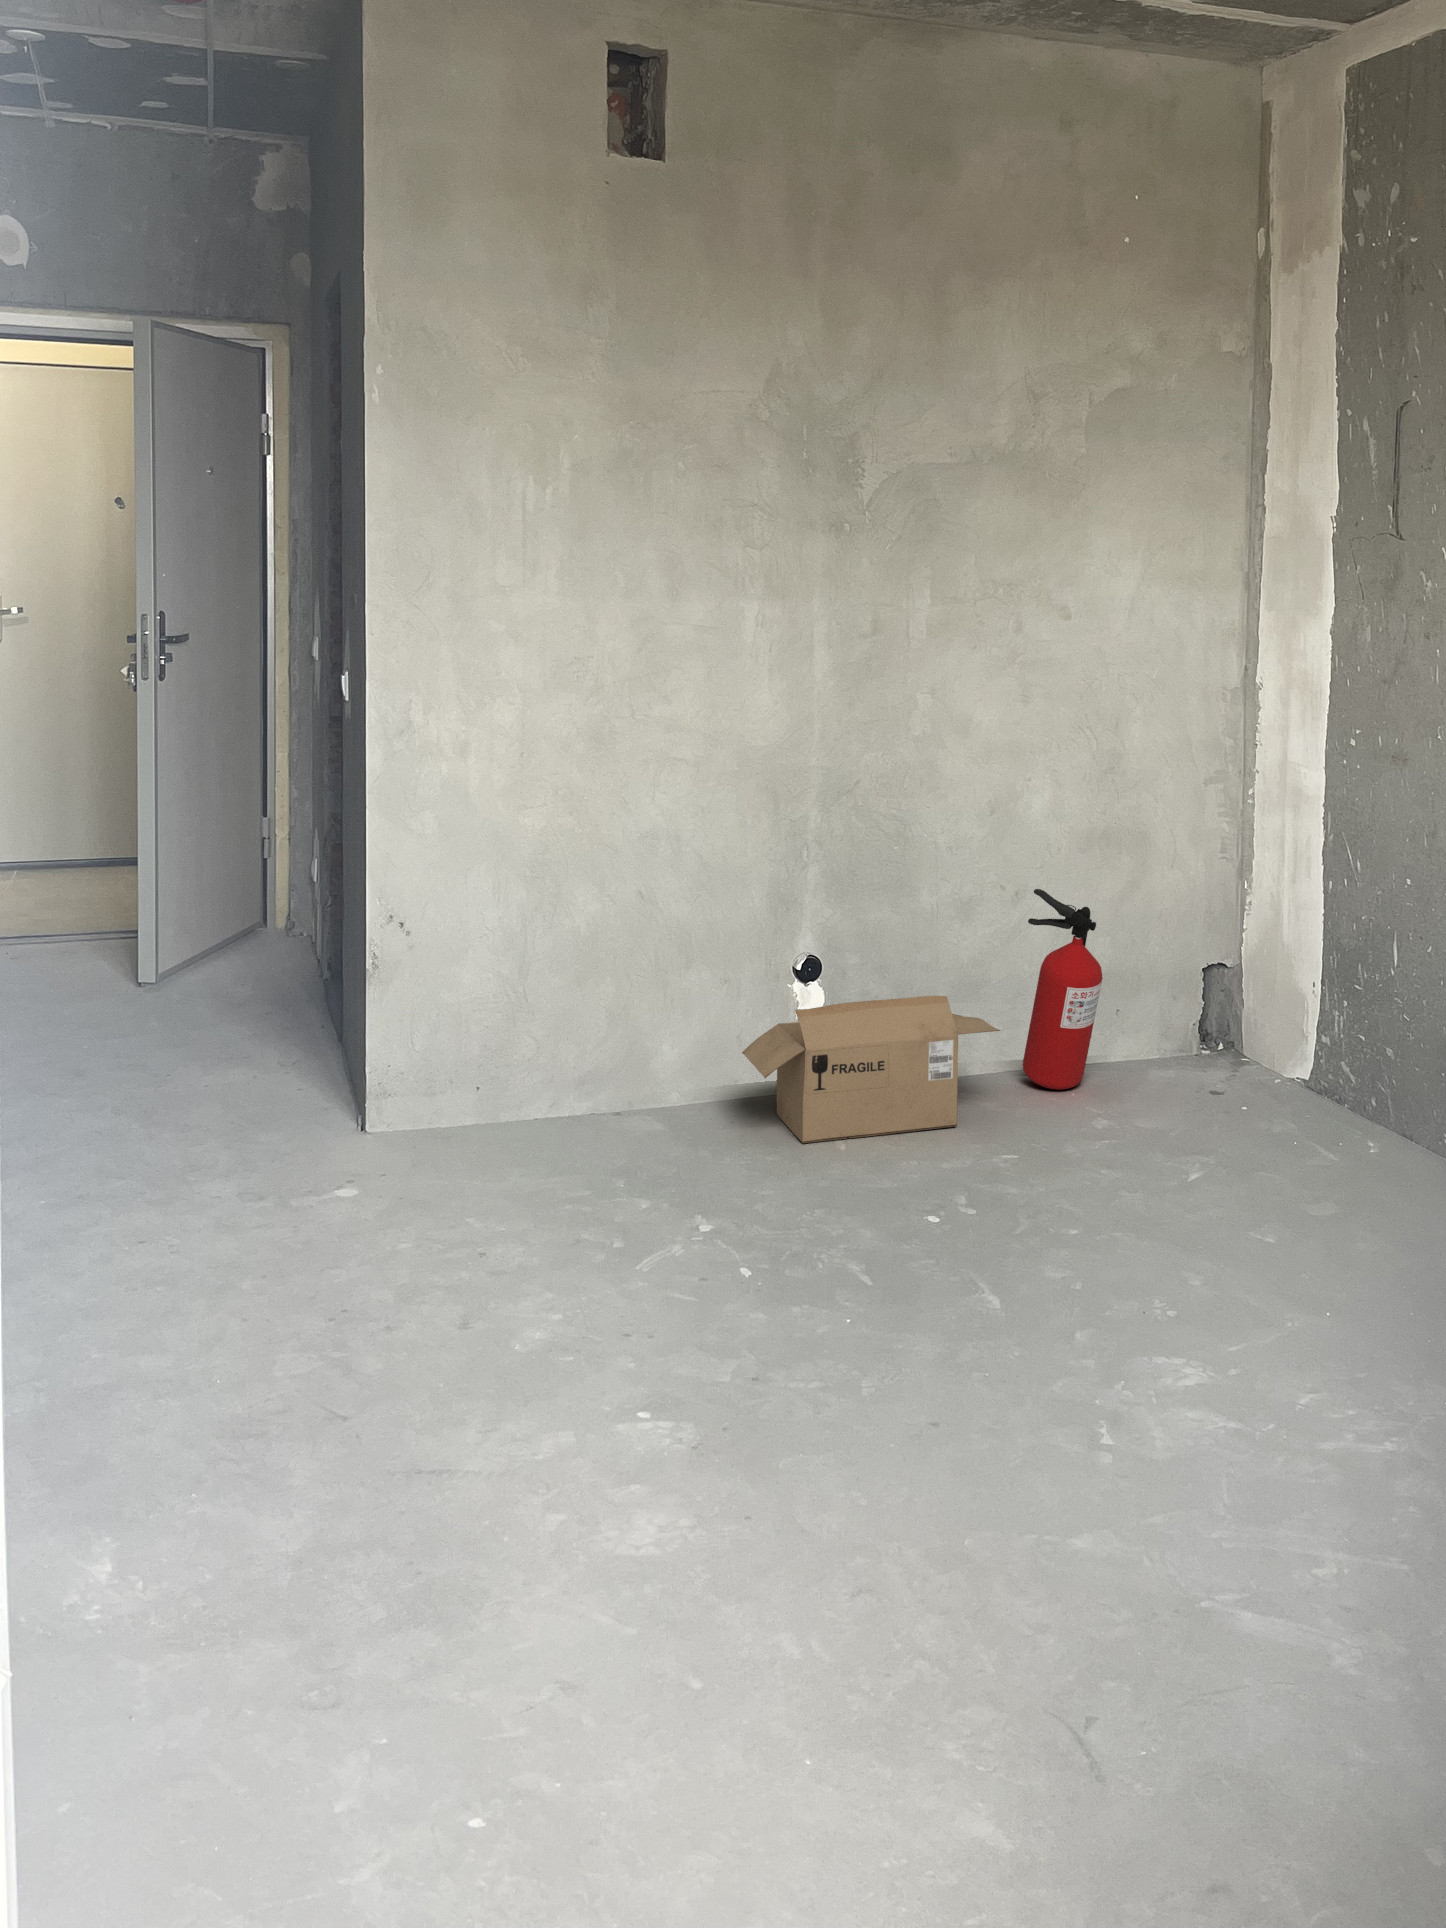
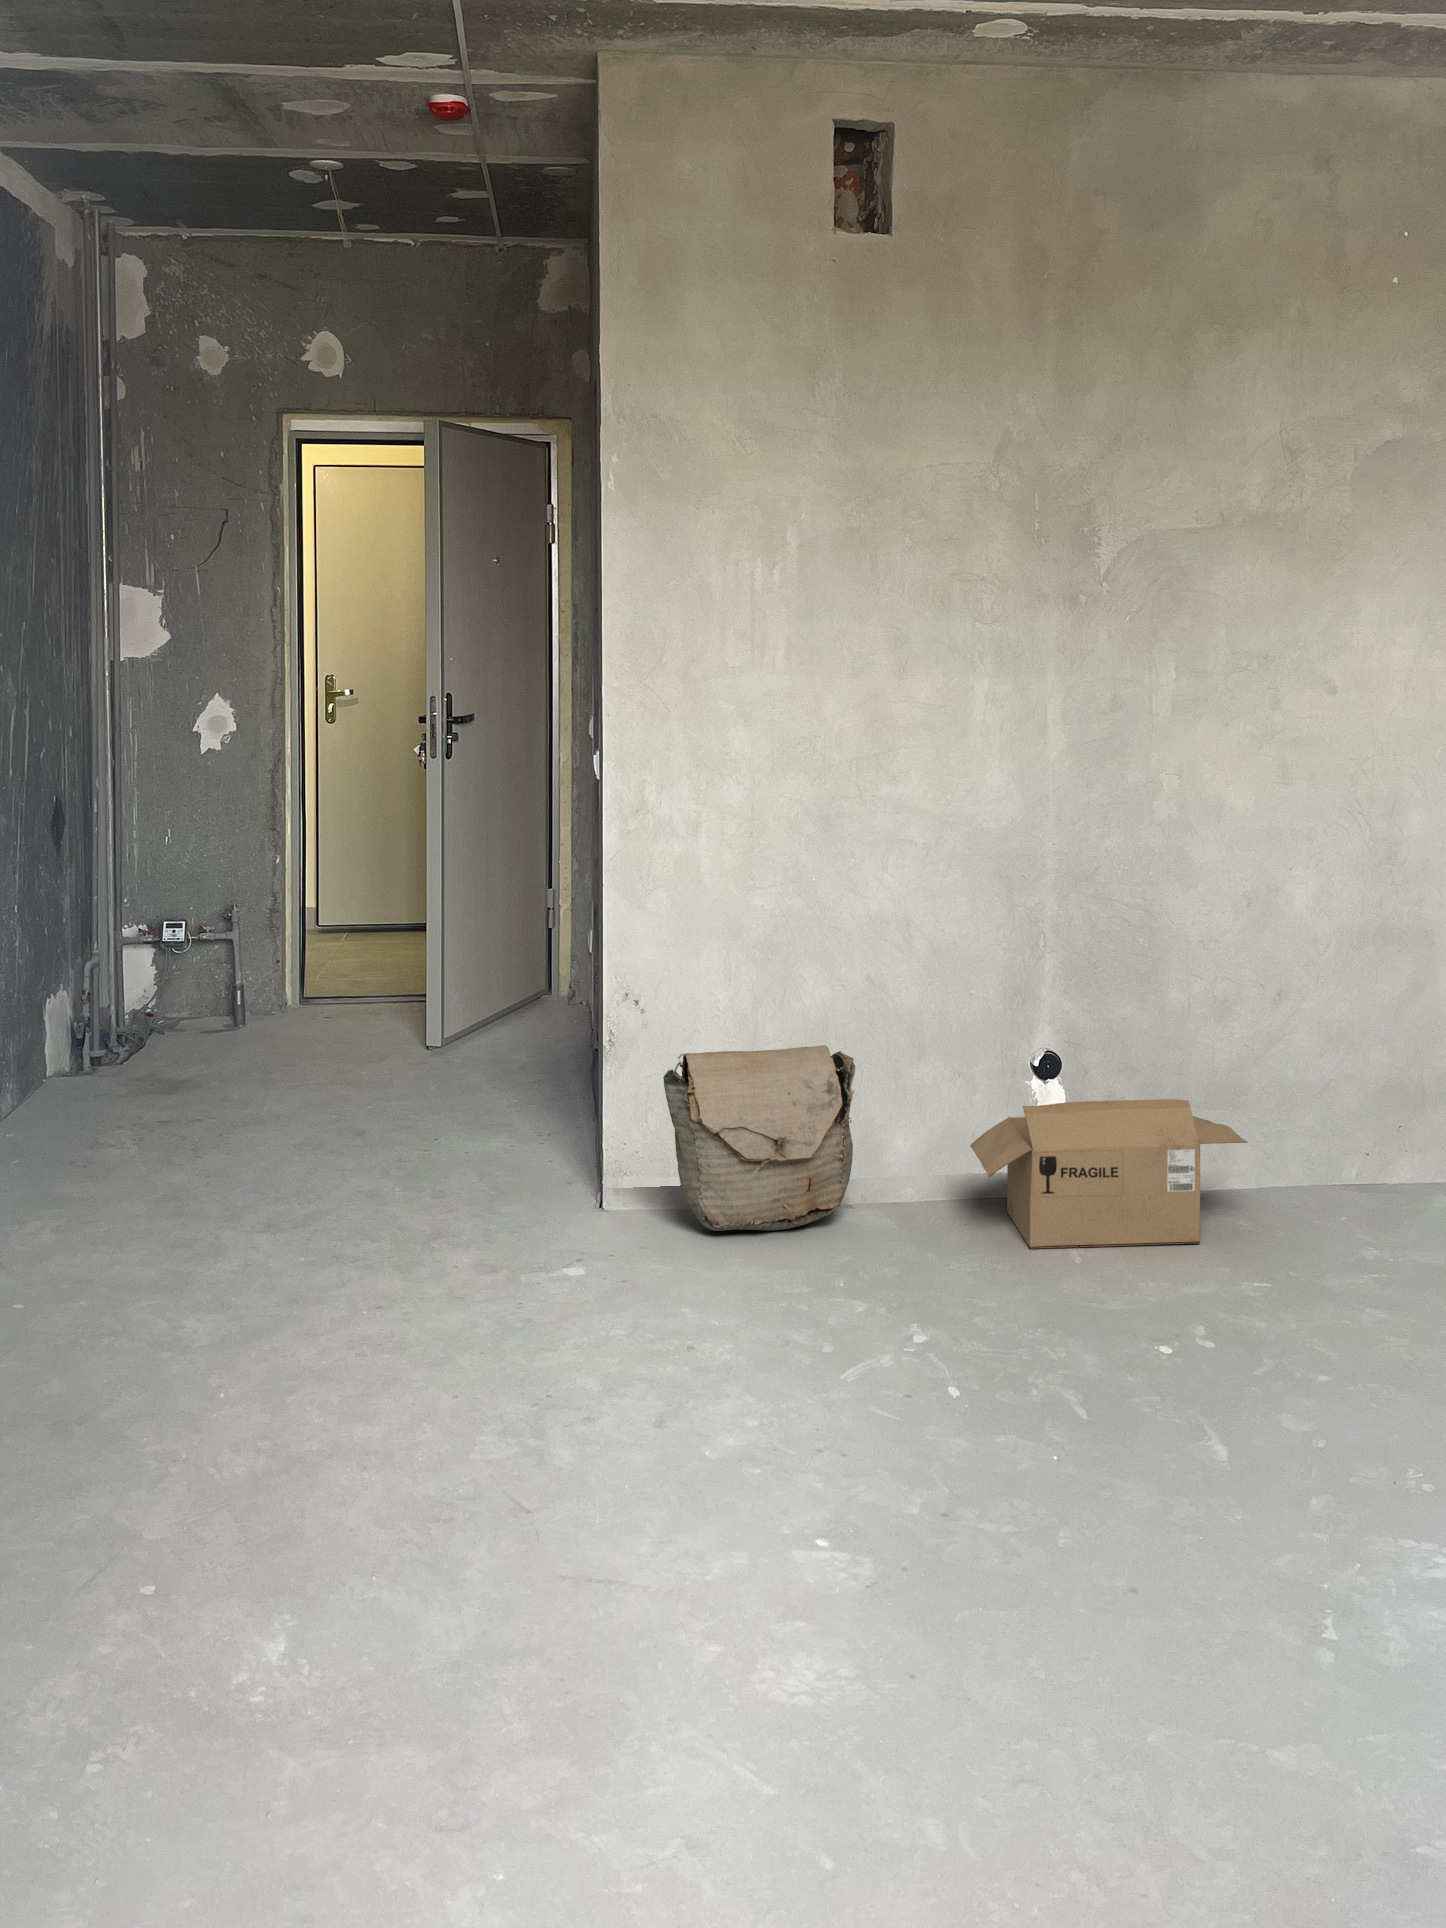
fire extinguisher: present [1023,889,1102,1089] -> none [1280,987,1369,1209]
bag: none [436,963,631,1152] -> present [663,1045,855,1231]

